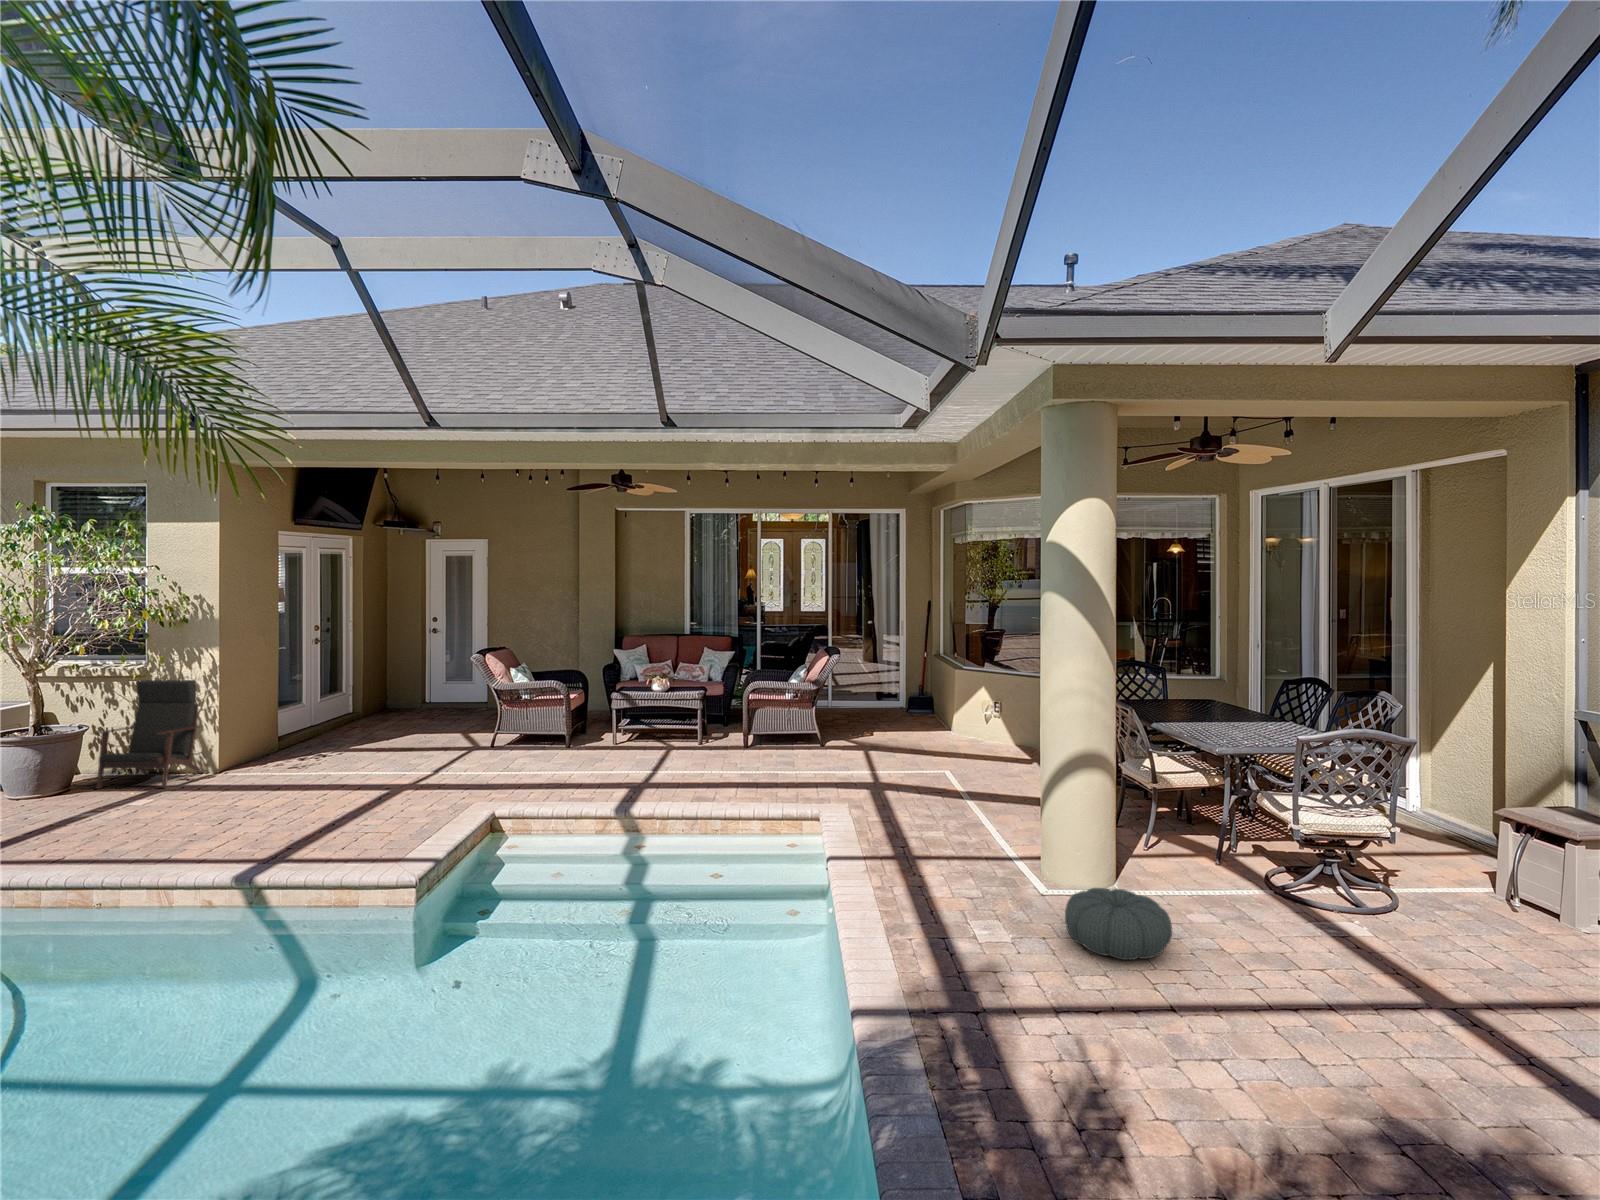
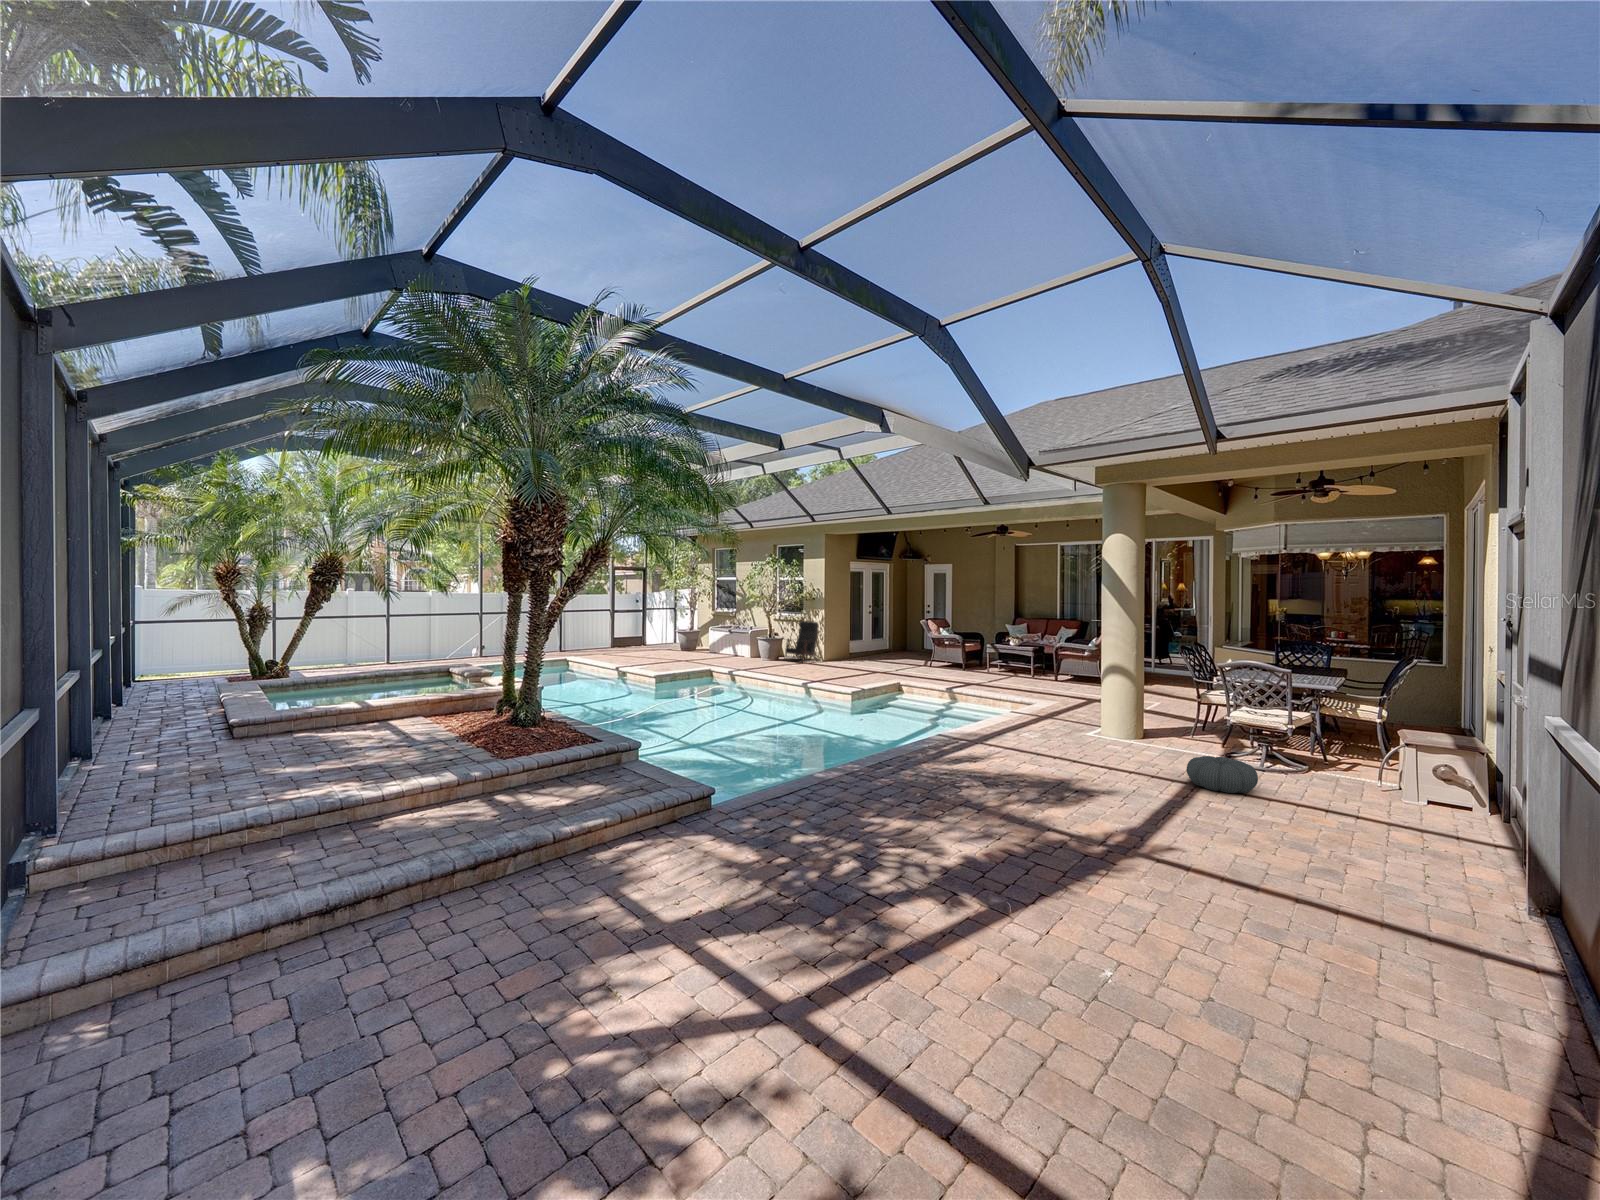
pouf: present [1065,888,1172,960] -> present [1187,756,1258,793]

